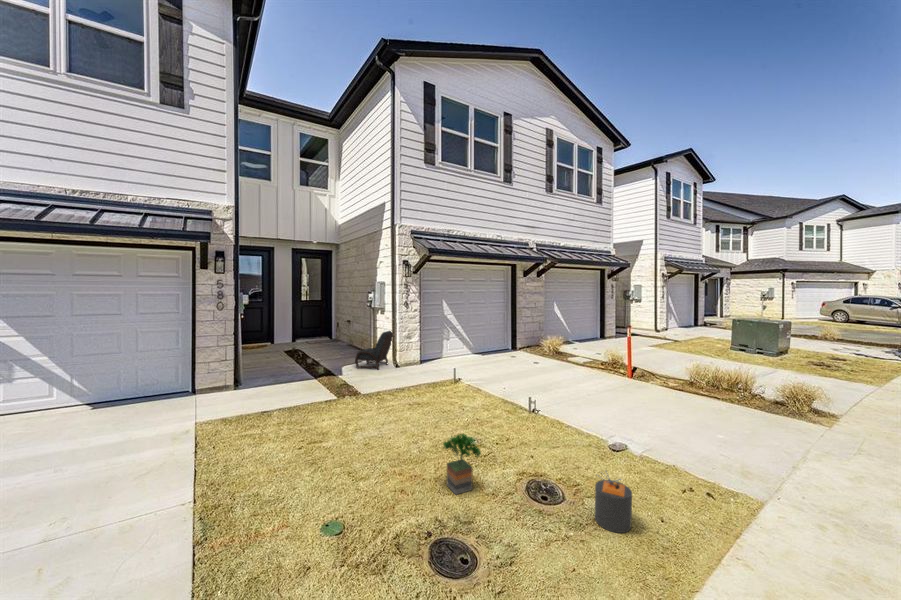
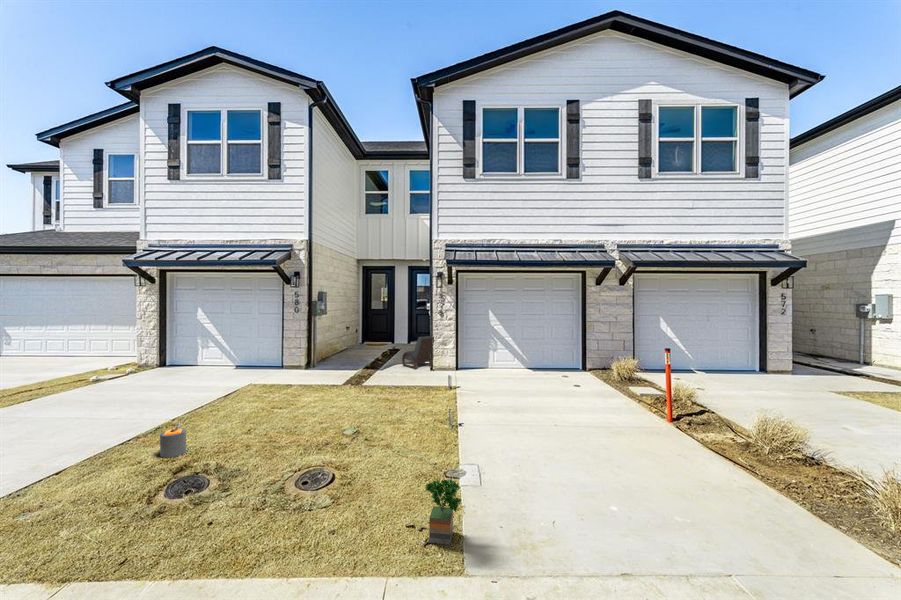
potted tree: present [443,434,481,495] -> present [425,479,461,545]
trash can: present [595,476,632,533] -> present [160,423,186,458]

